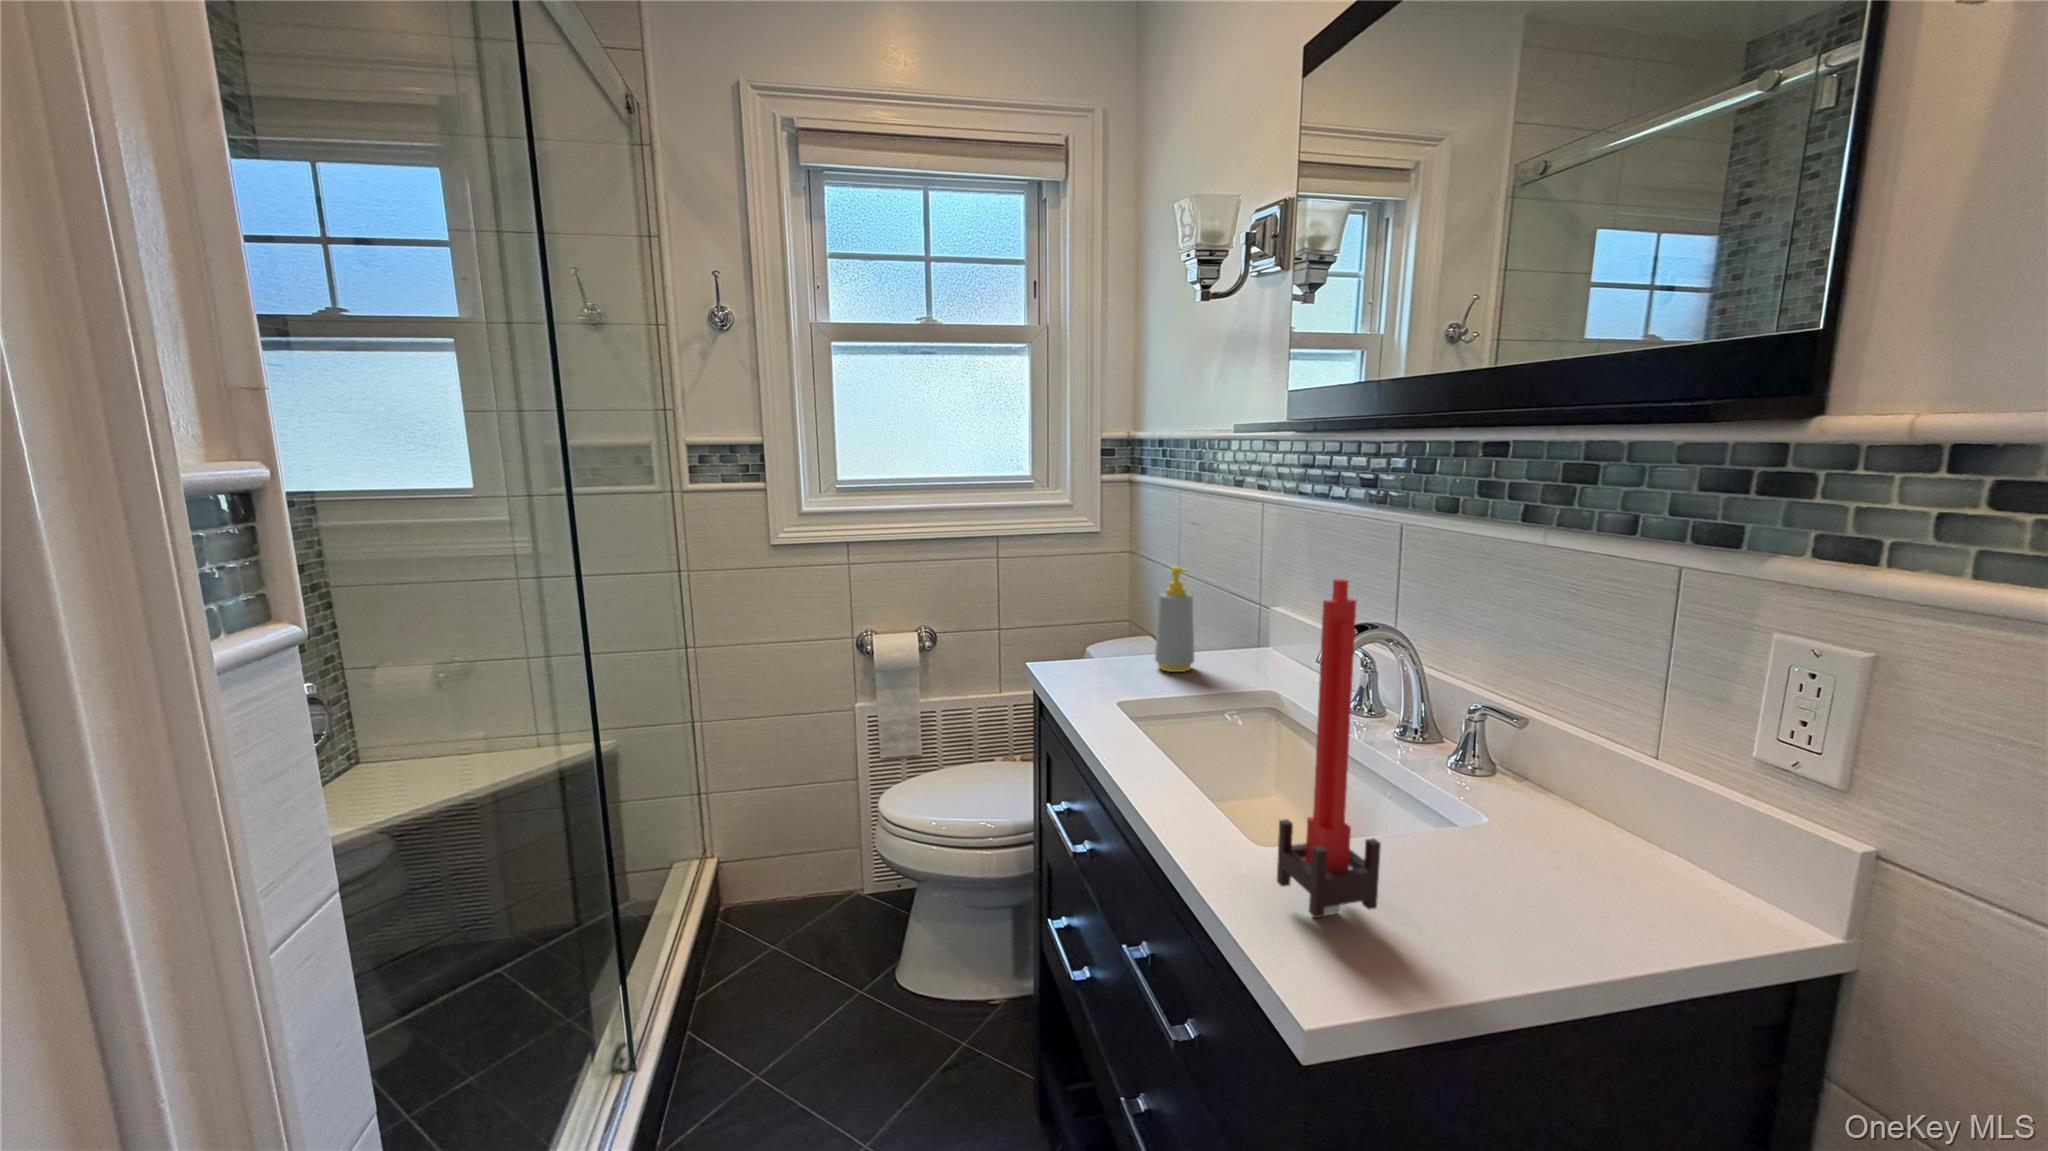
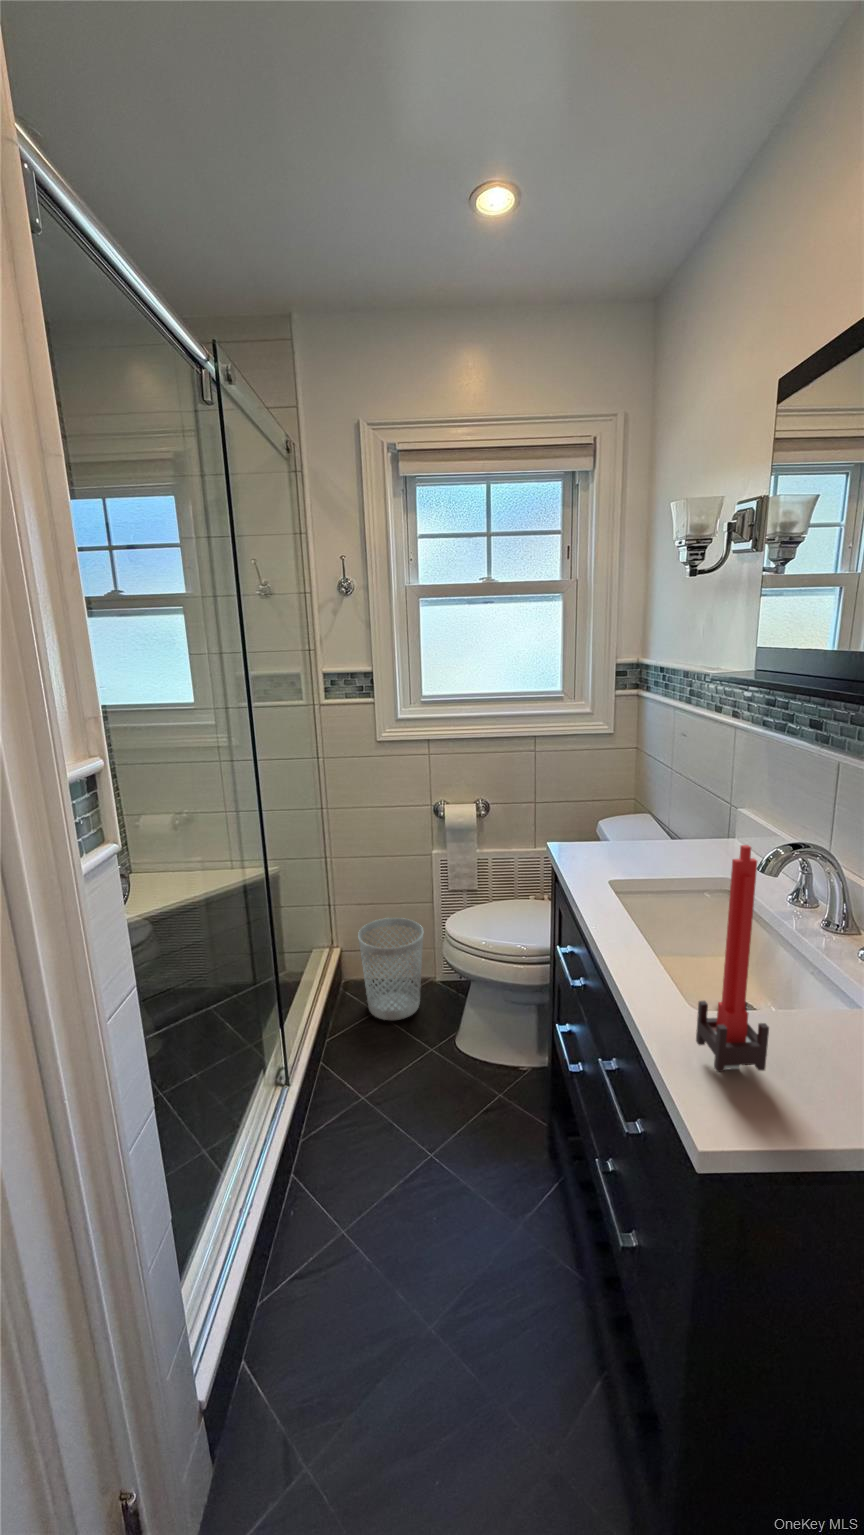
soap bottle: present [1155,565,1194,672] -> none [643,779,673,858]
wastebasket: none [746,803,846,955] -> present [358,918,423,1020]

